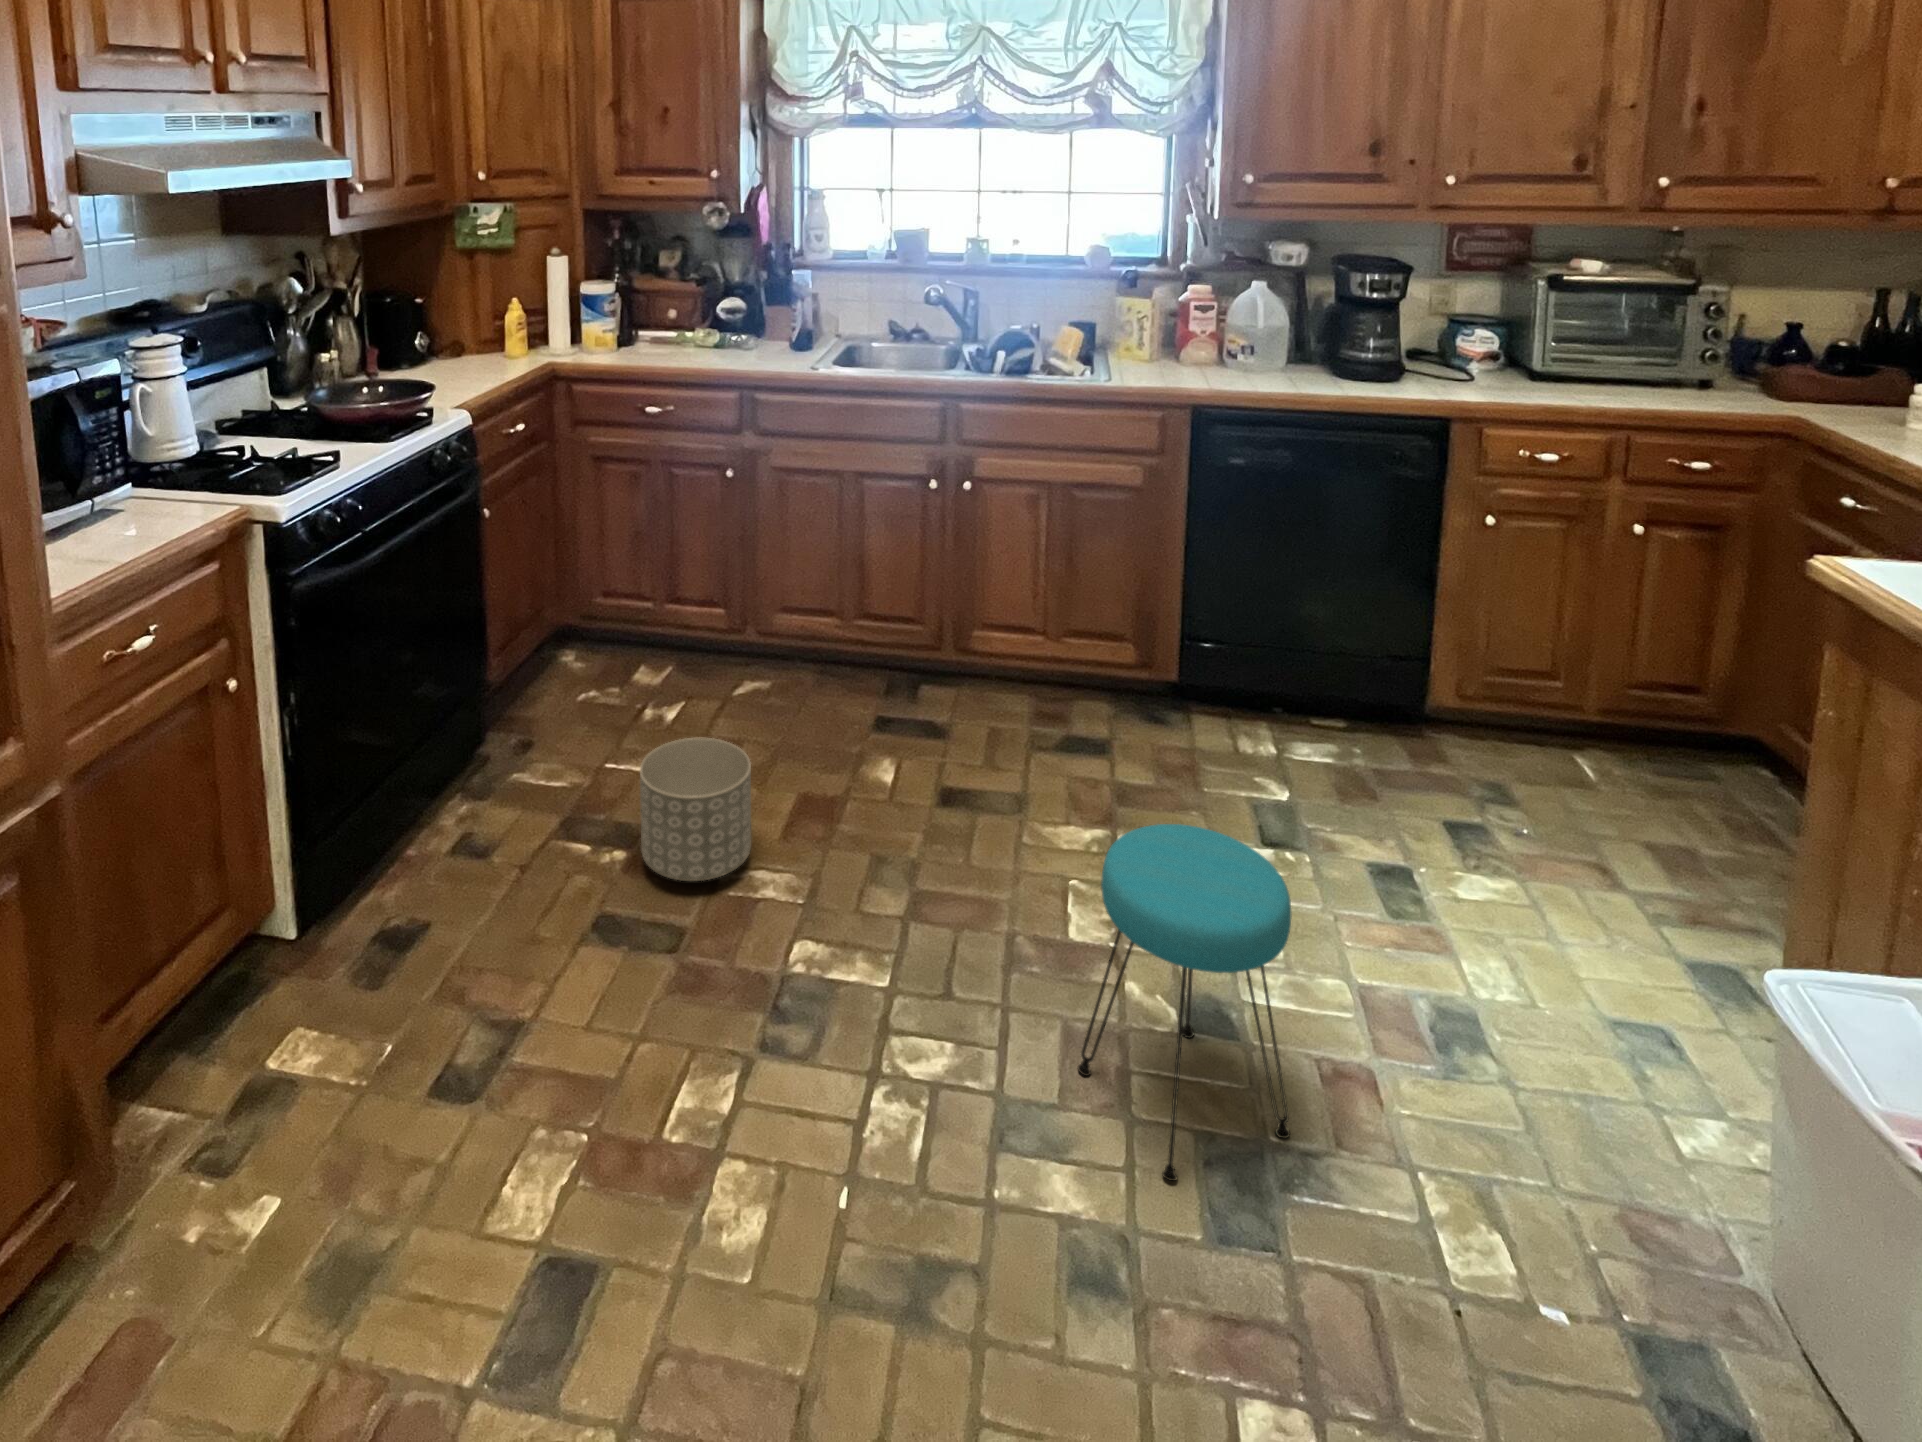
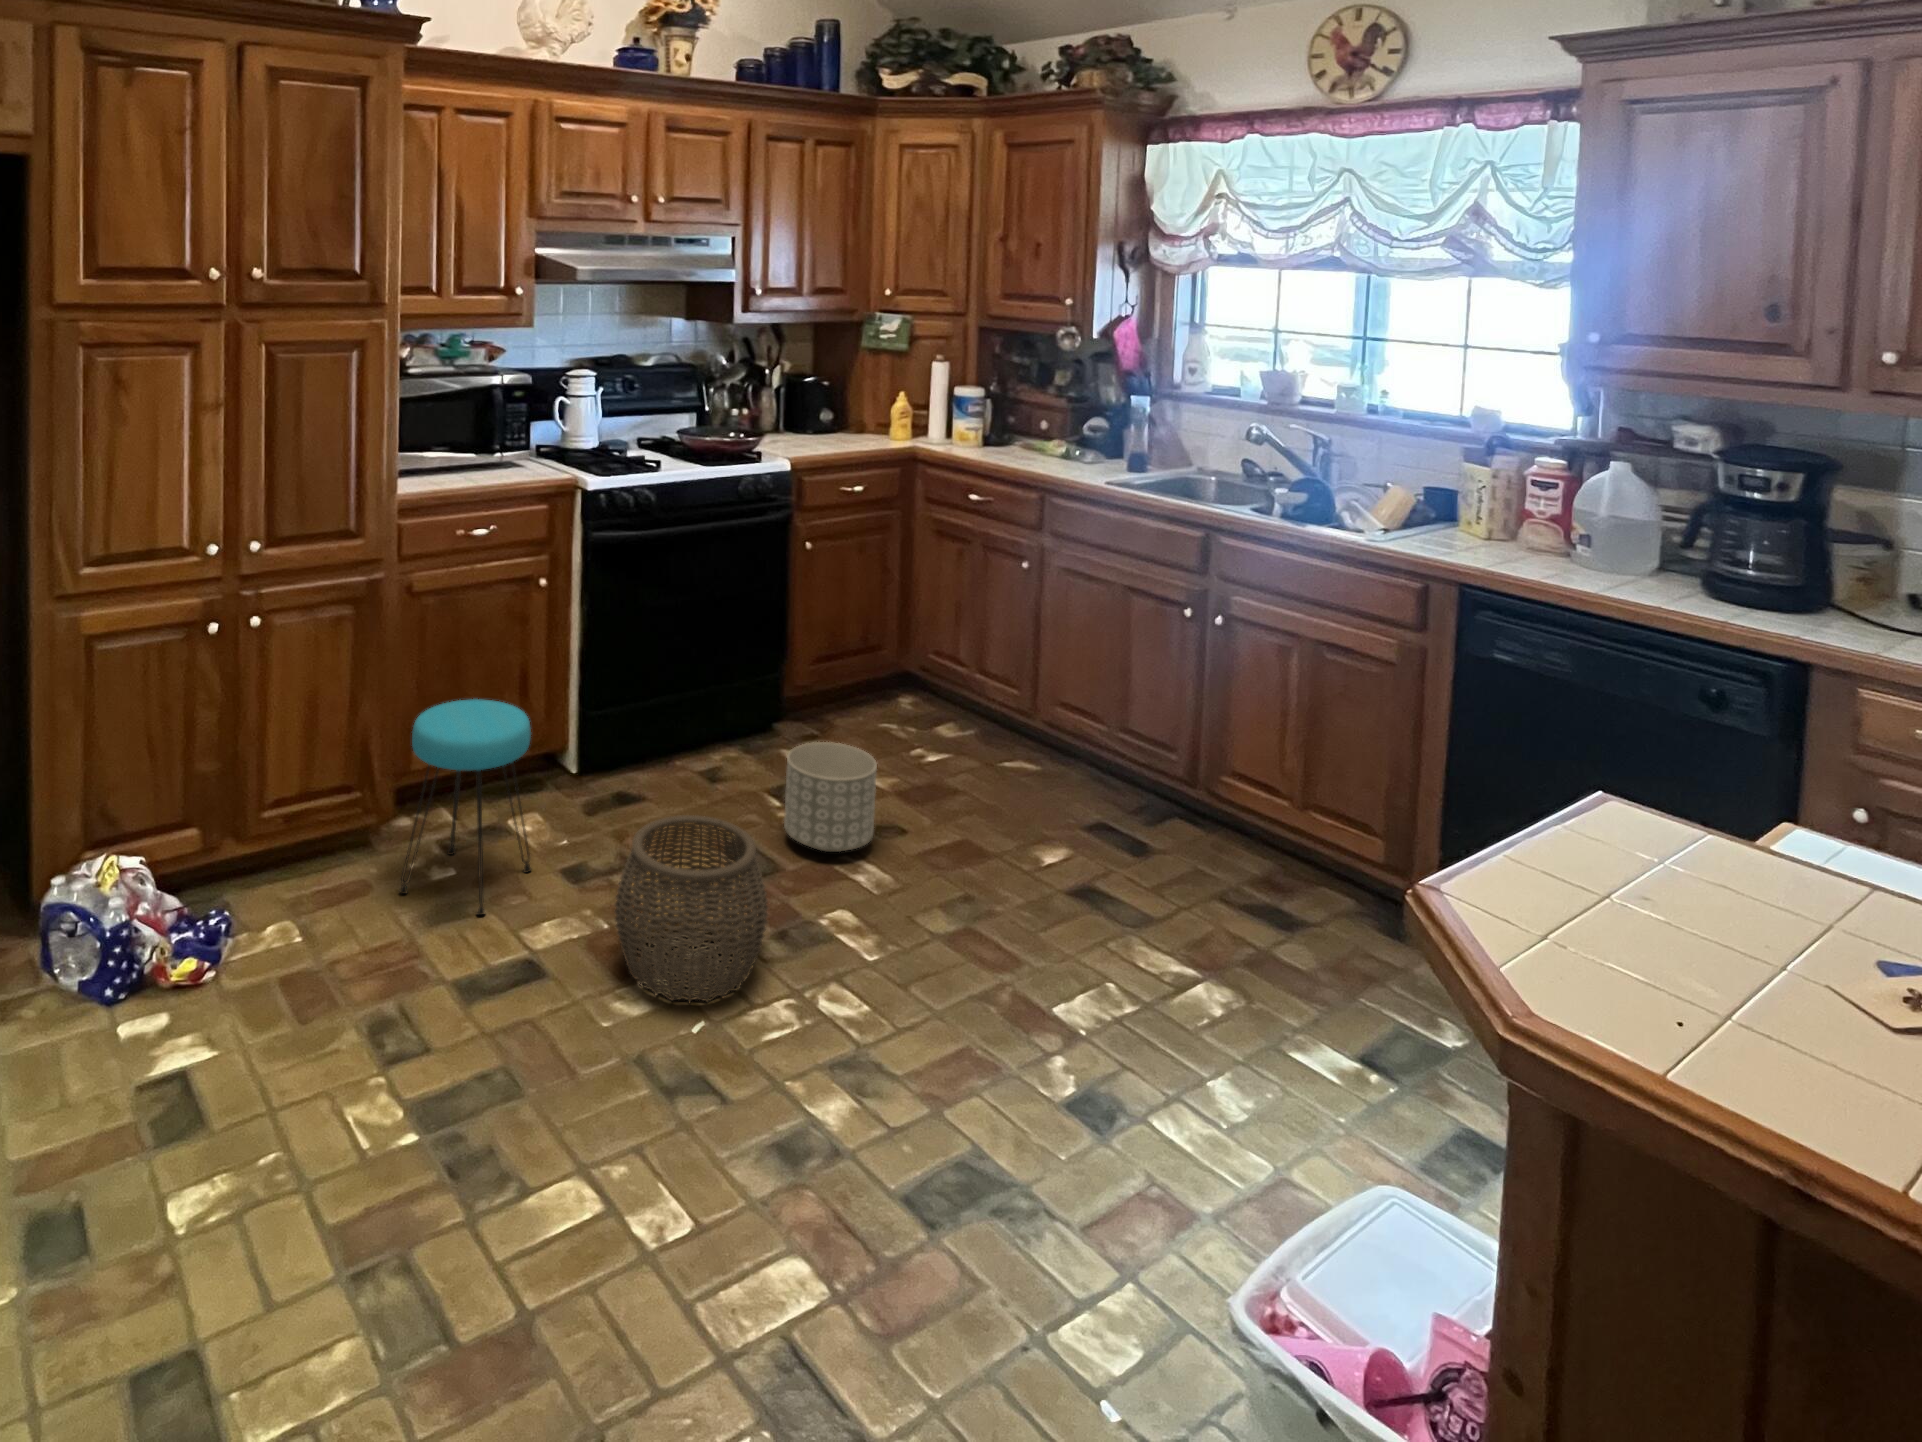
stool: present [1078,824,1292,1181] -> present [399,699,531,915]
woven basket: none [634,918,845,1207] -> present [615,815,768,1002]

